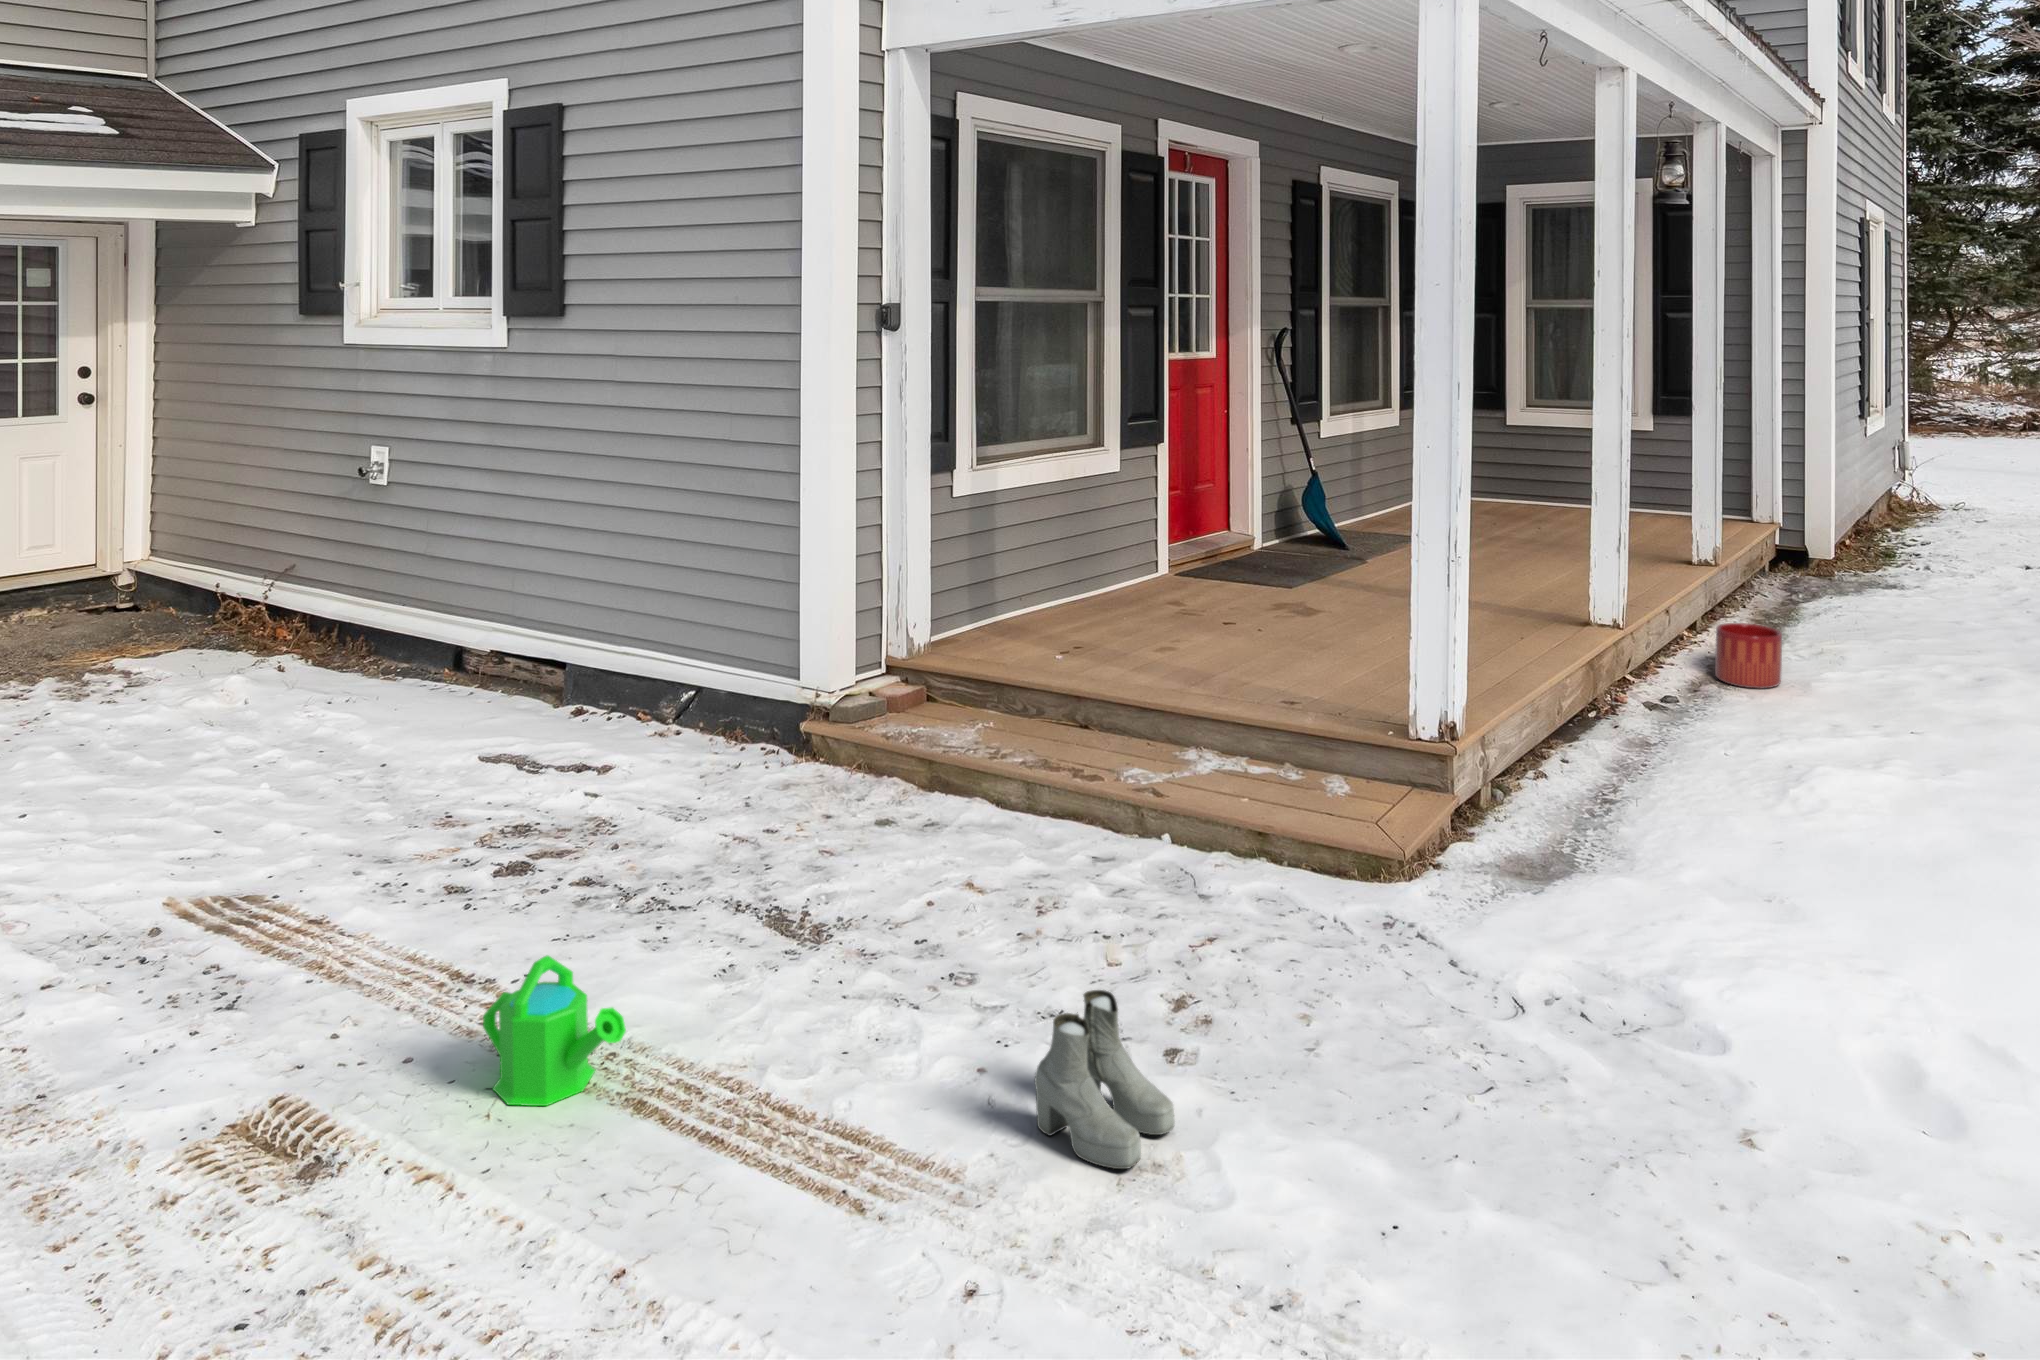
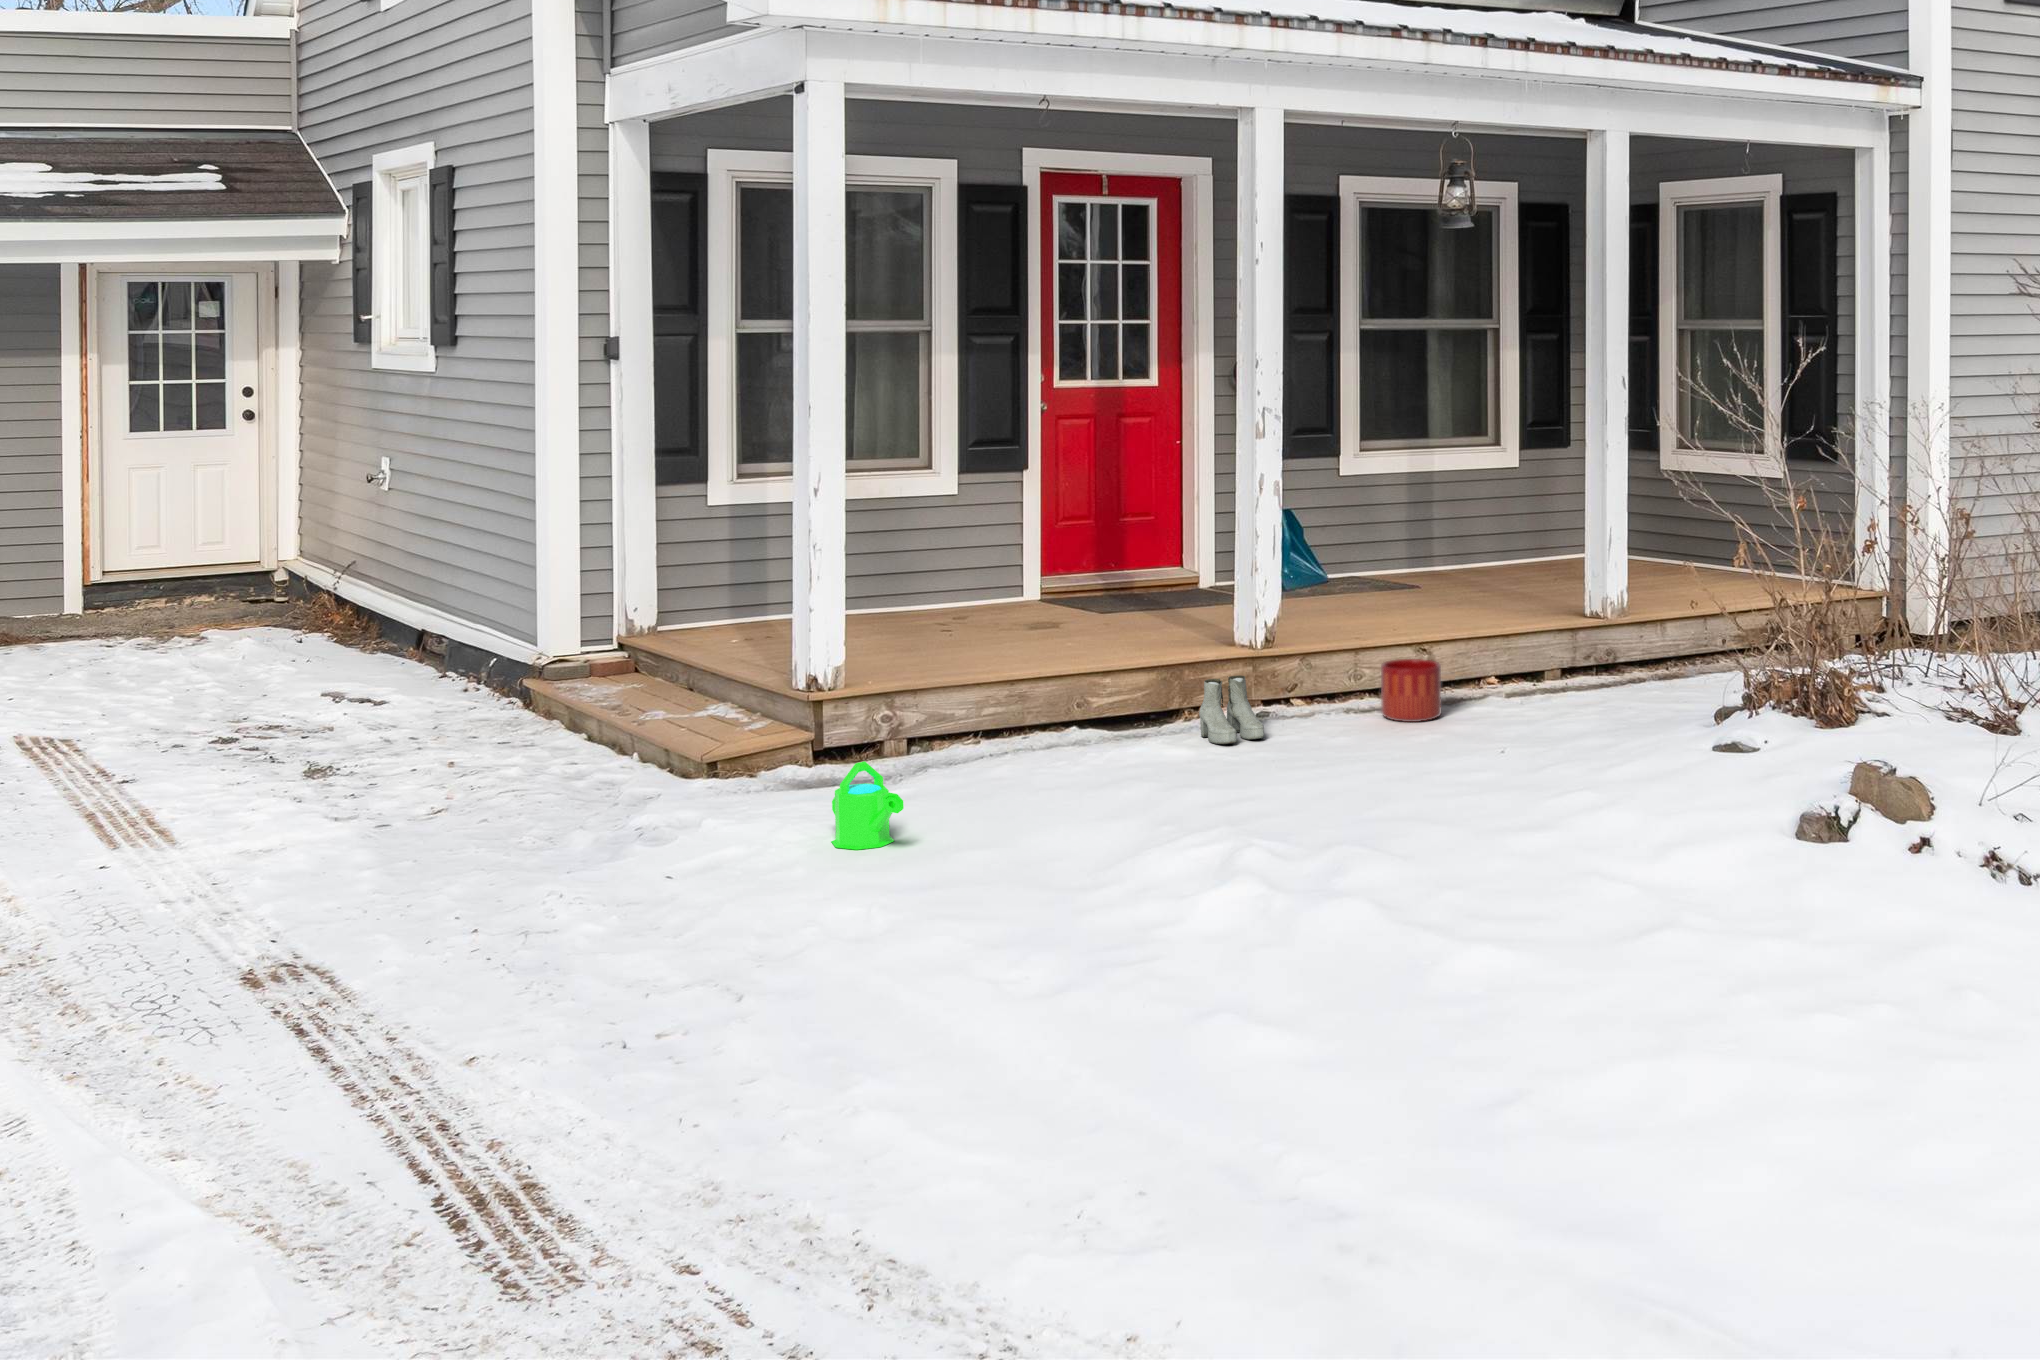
watering can: present [483,956,626,1106] -> present [831,761,904,850]
boots: present [1035,990,1175,1169] -> present [1199,675,1264,744]

